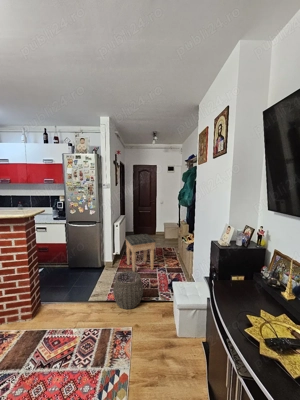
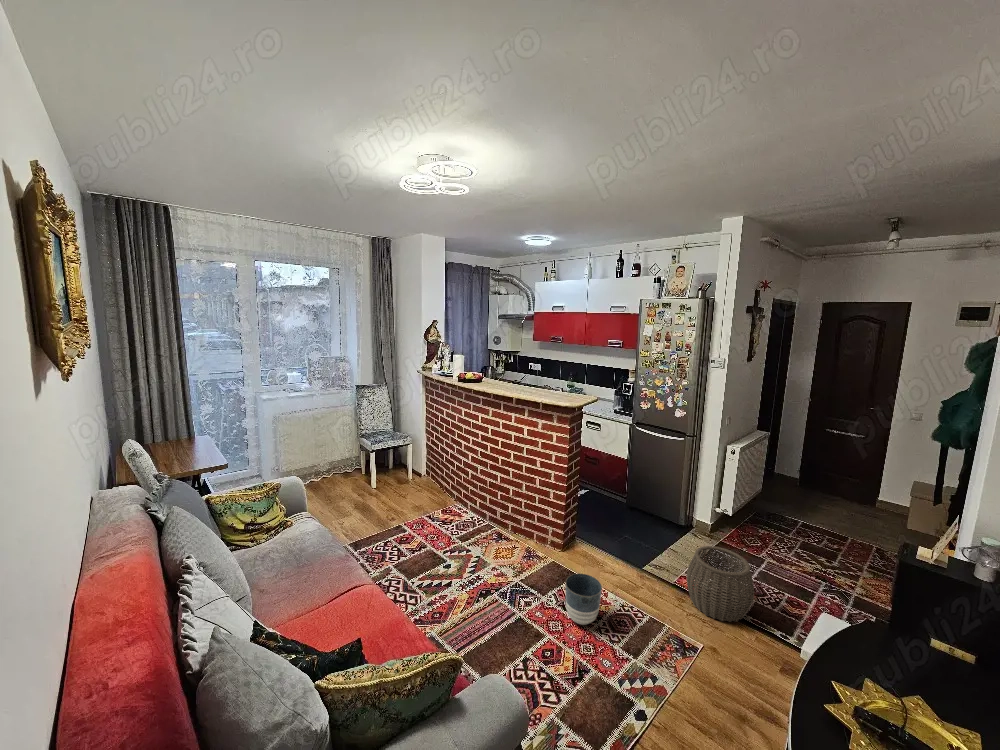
footstool: present [125,234,156,272] -> none [745,482,828,582]
planter: none [42,329,71,373] -> present [565,574,602,625]

